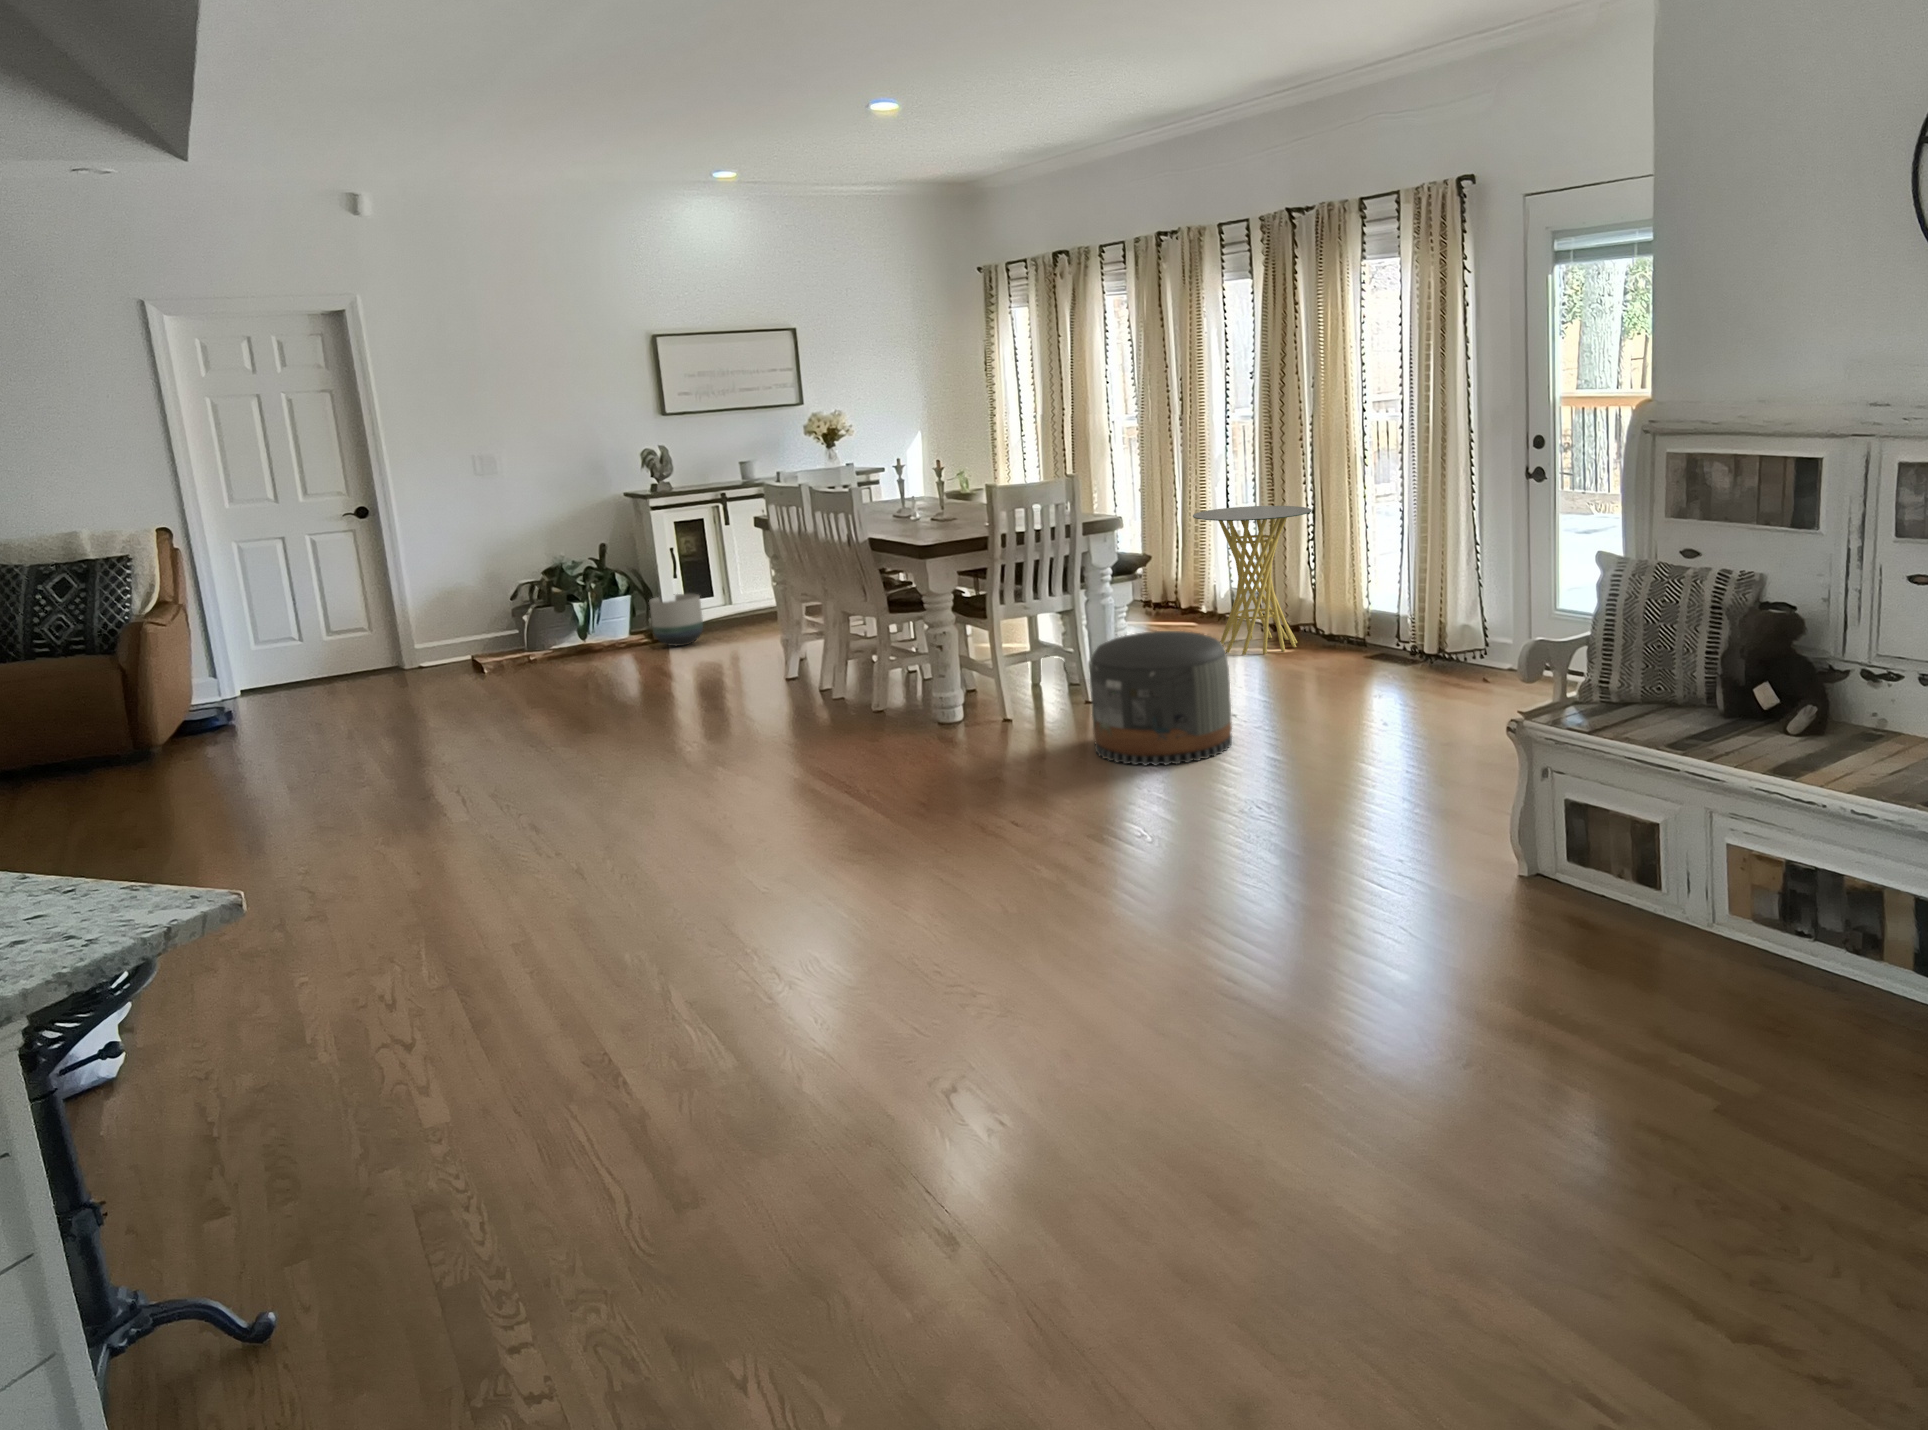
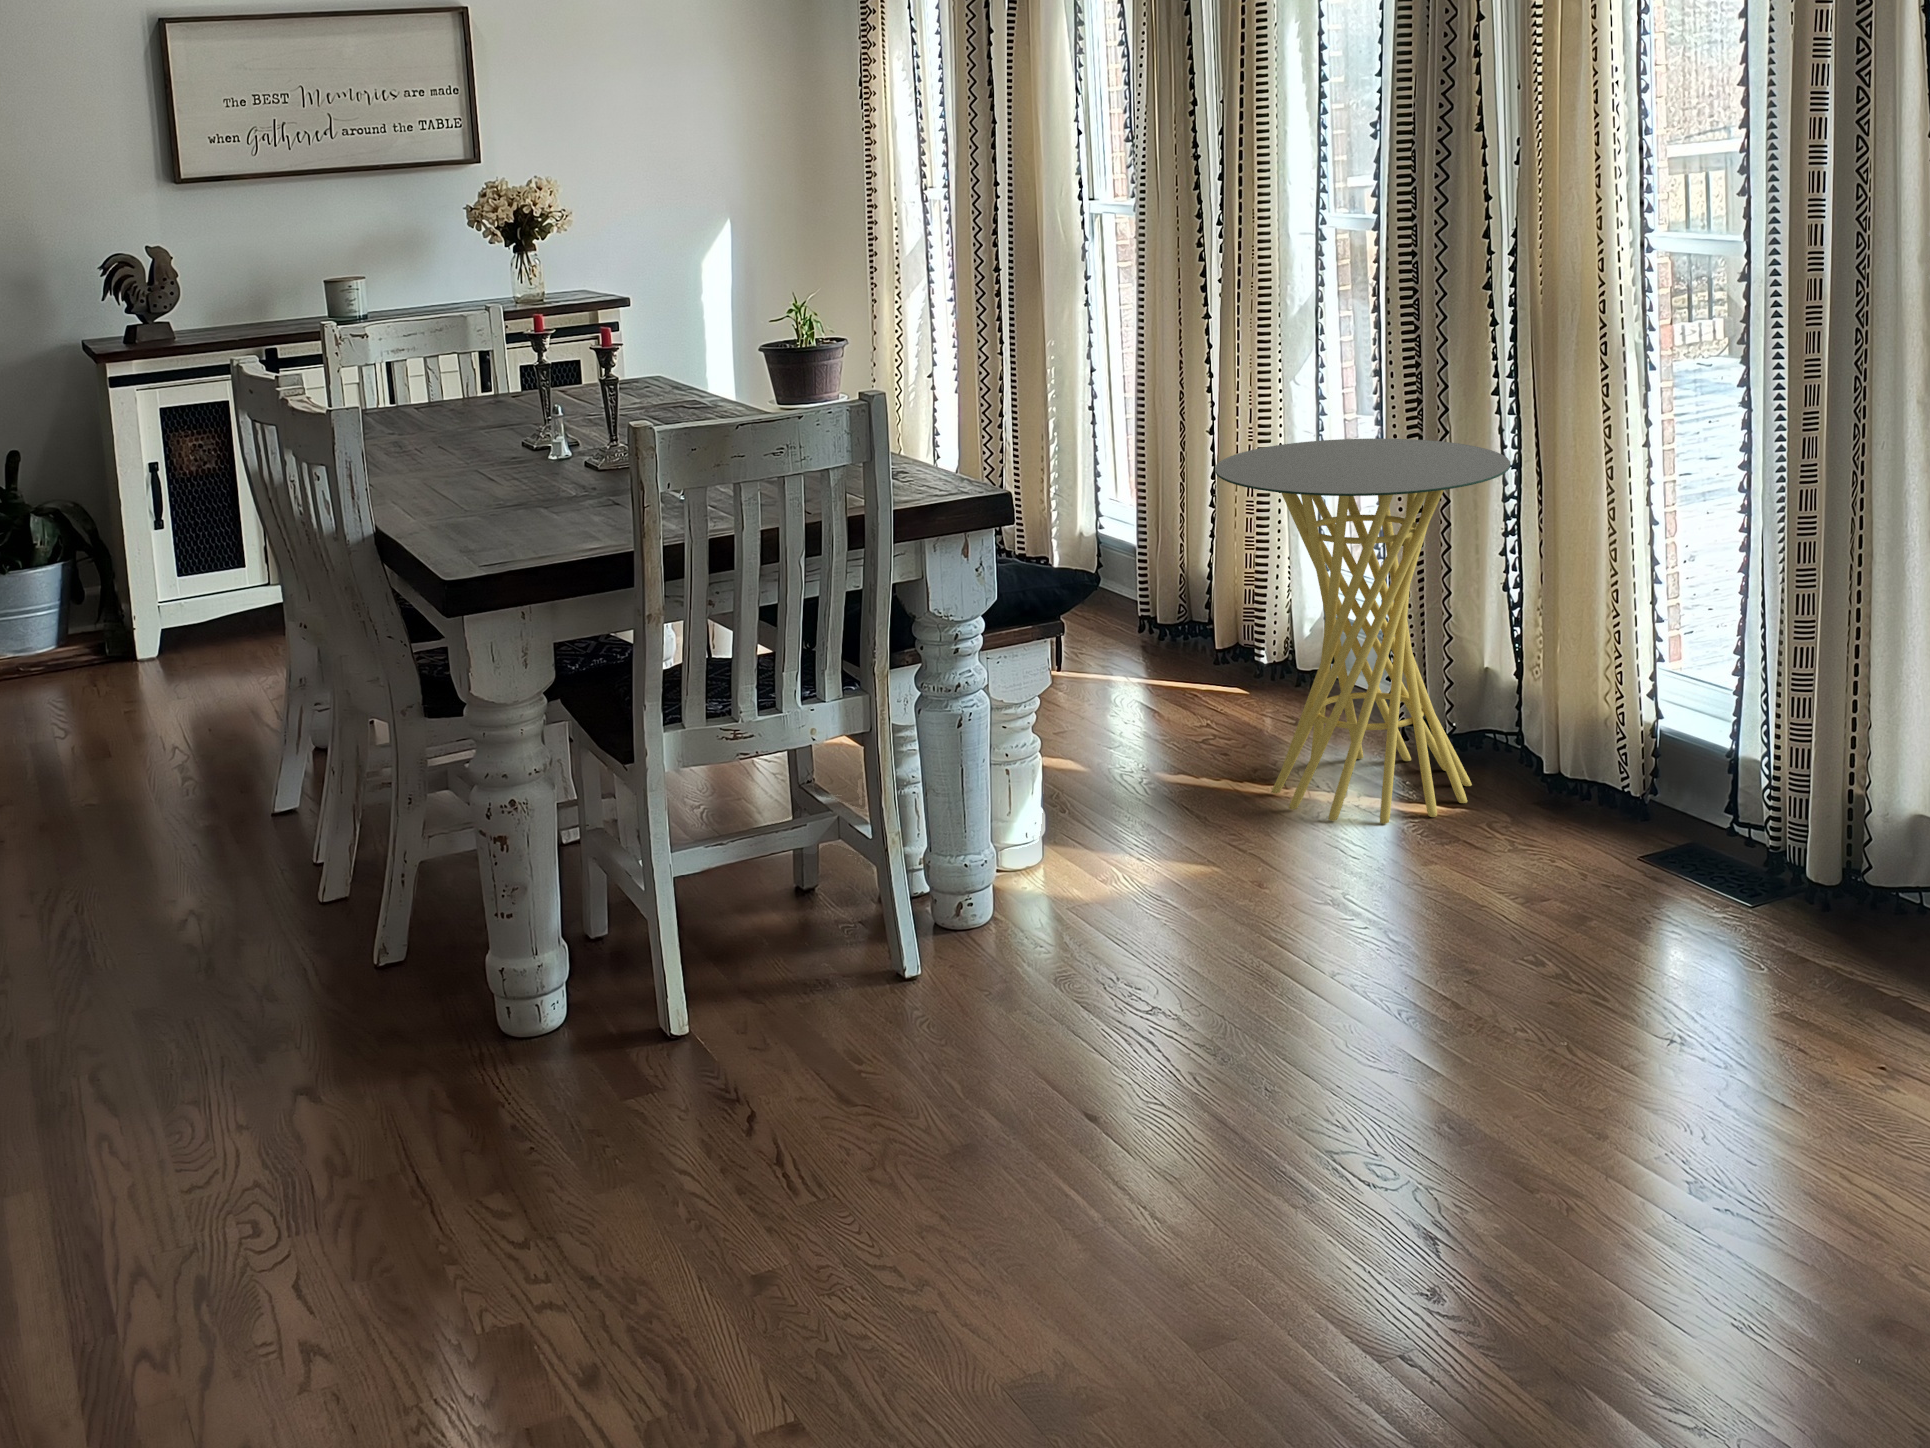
planter: present [649,594,703,646] -> none [84,562,199,678]
pouf: present [1090,631,1232,766] -> none [814,880,1232,1362]

